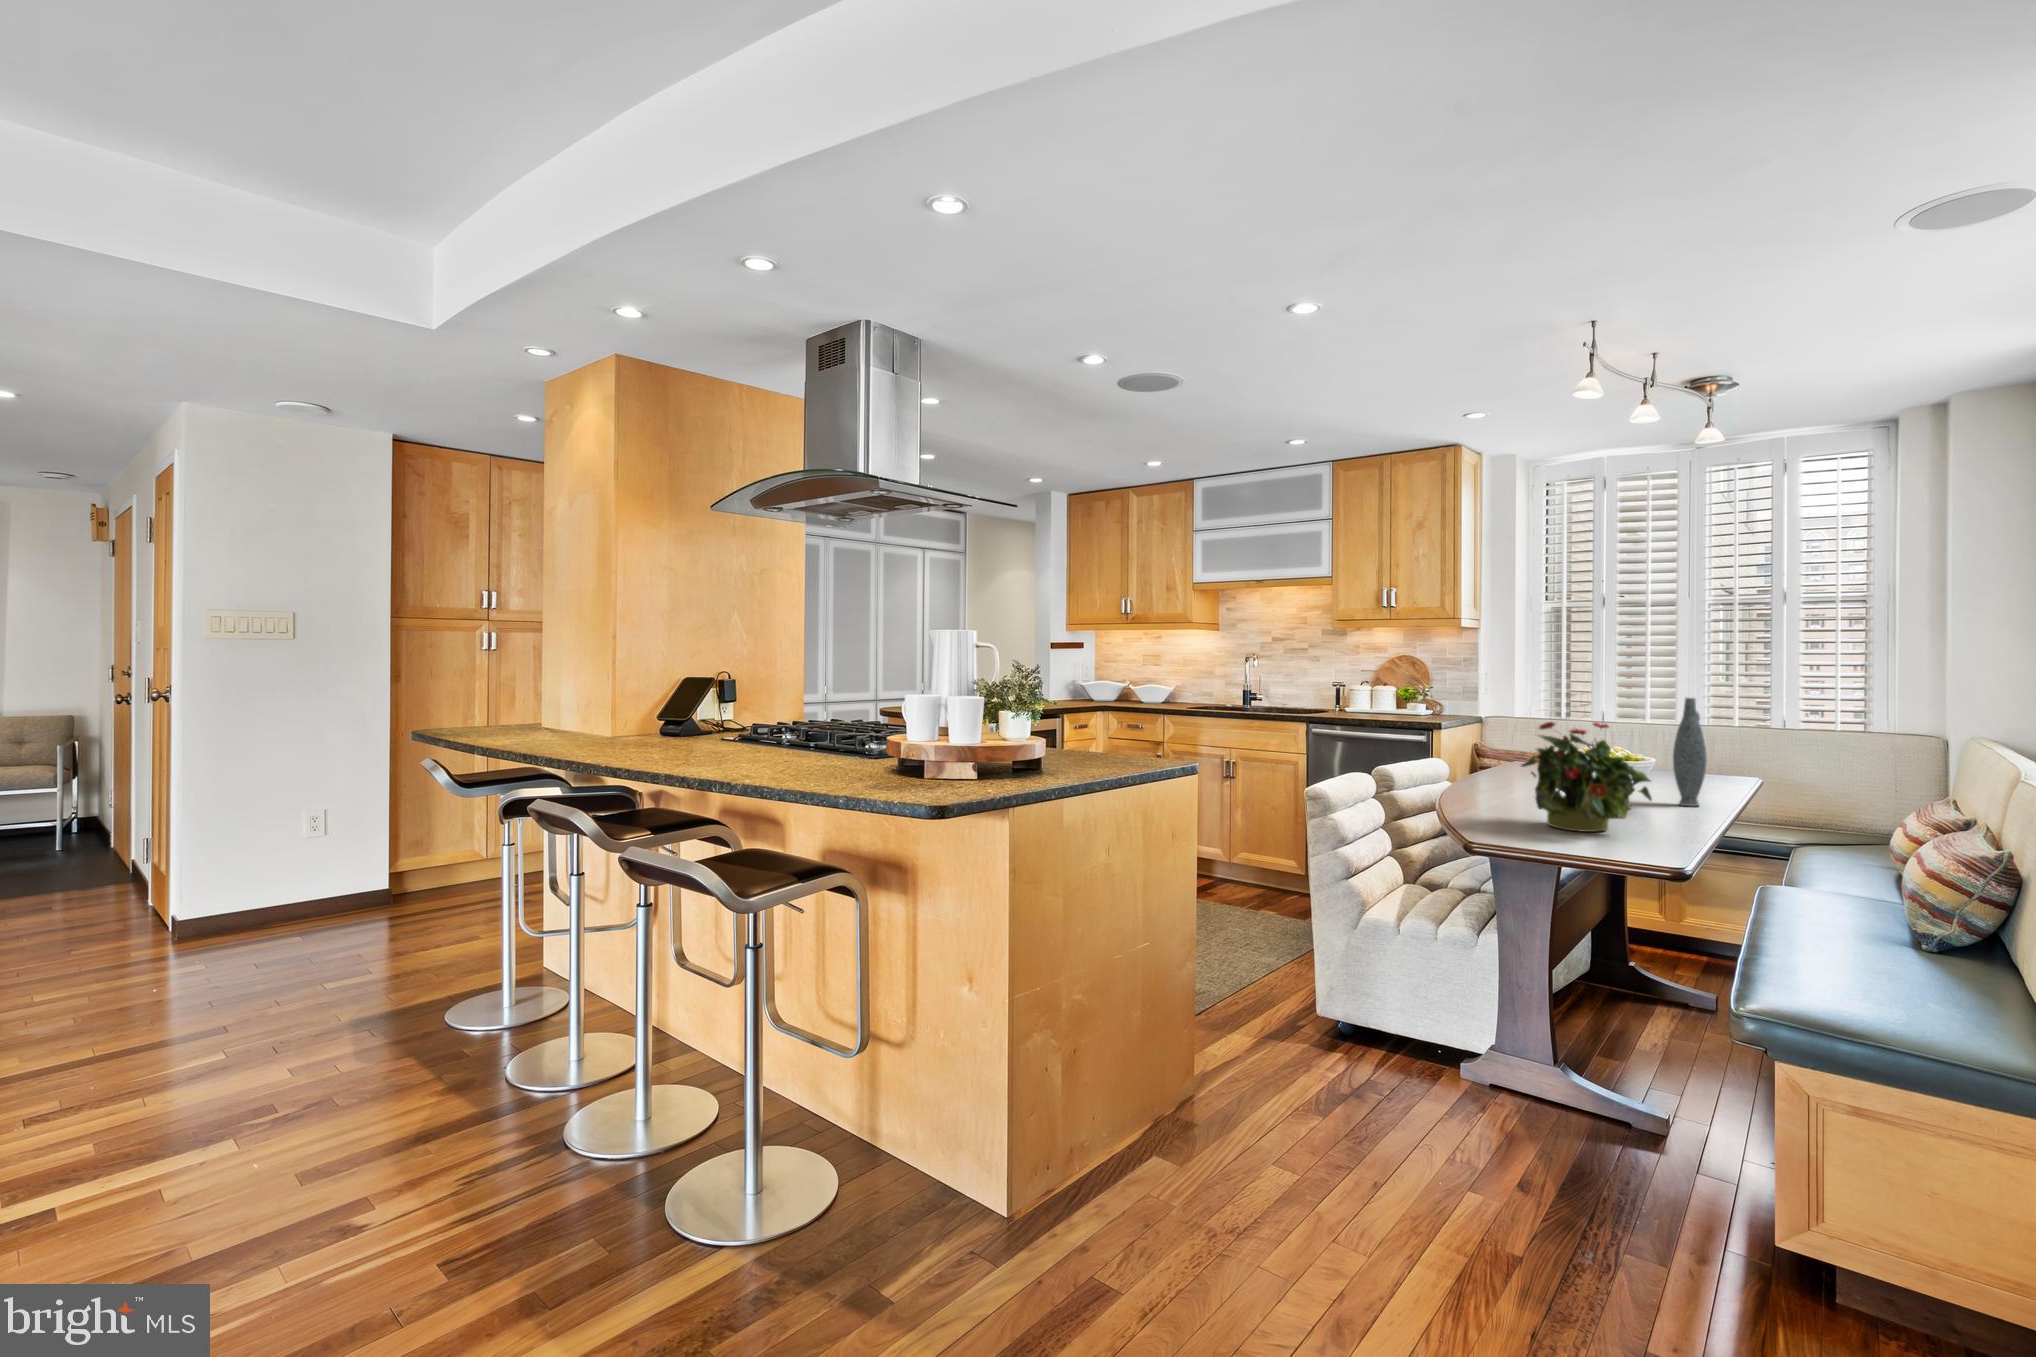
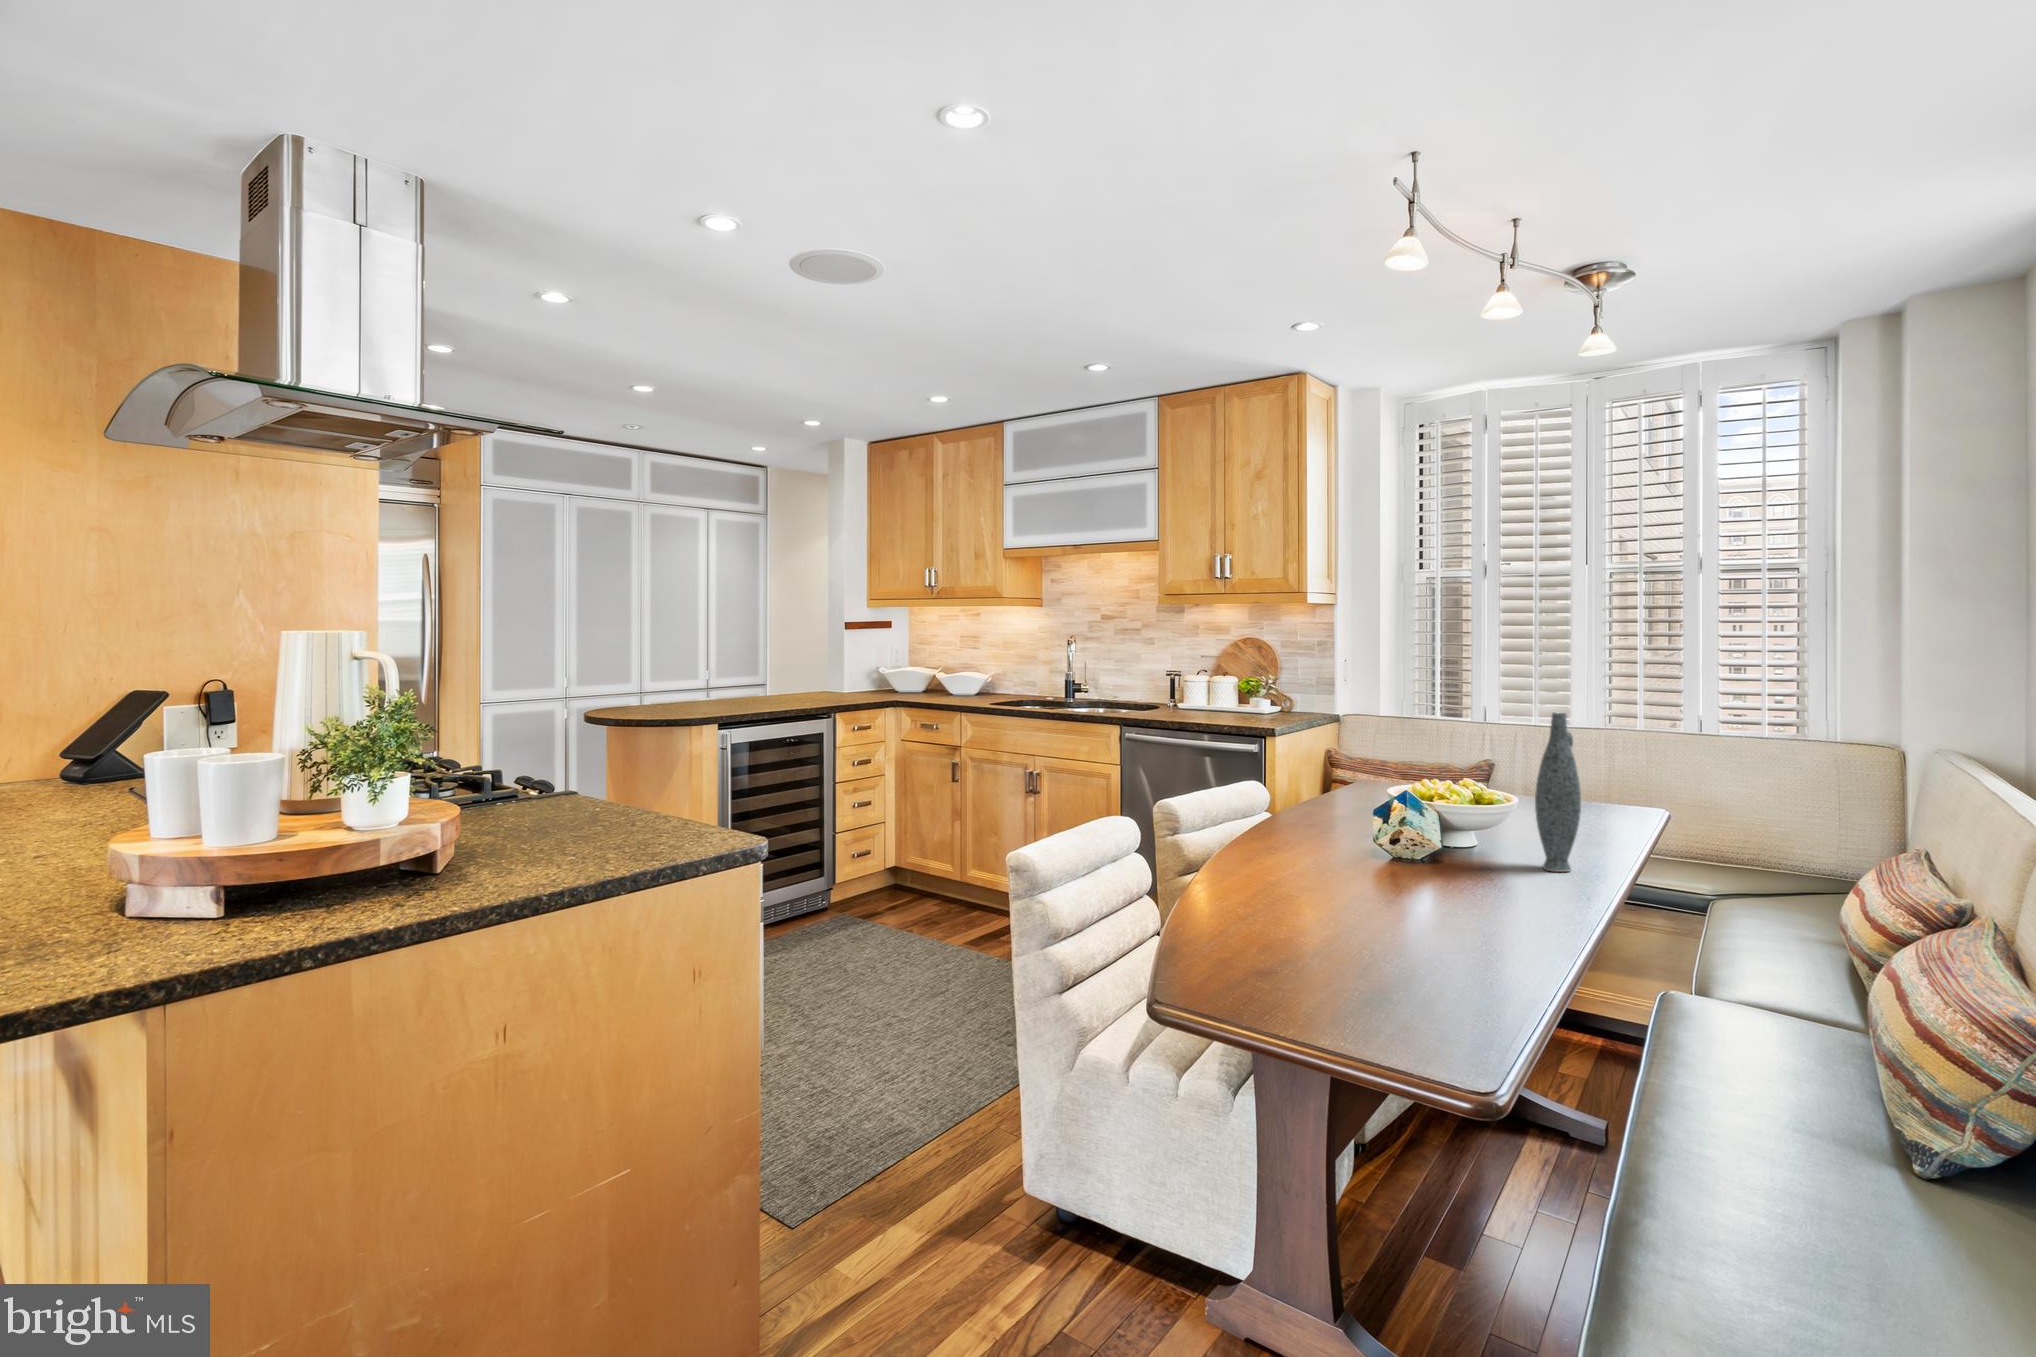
potted plant: present [1521,722,1652,832] -> none [1285,762,1482,944]

